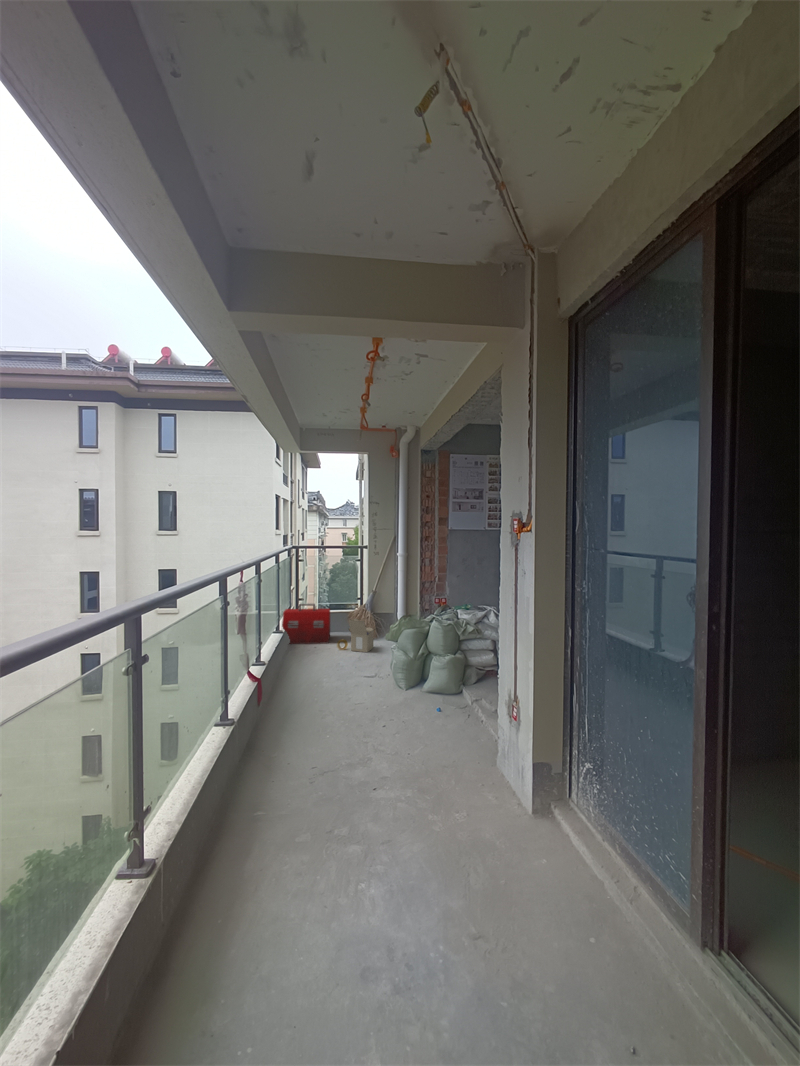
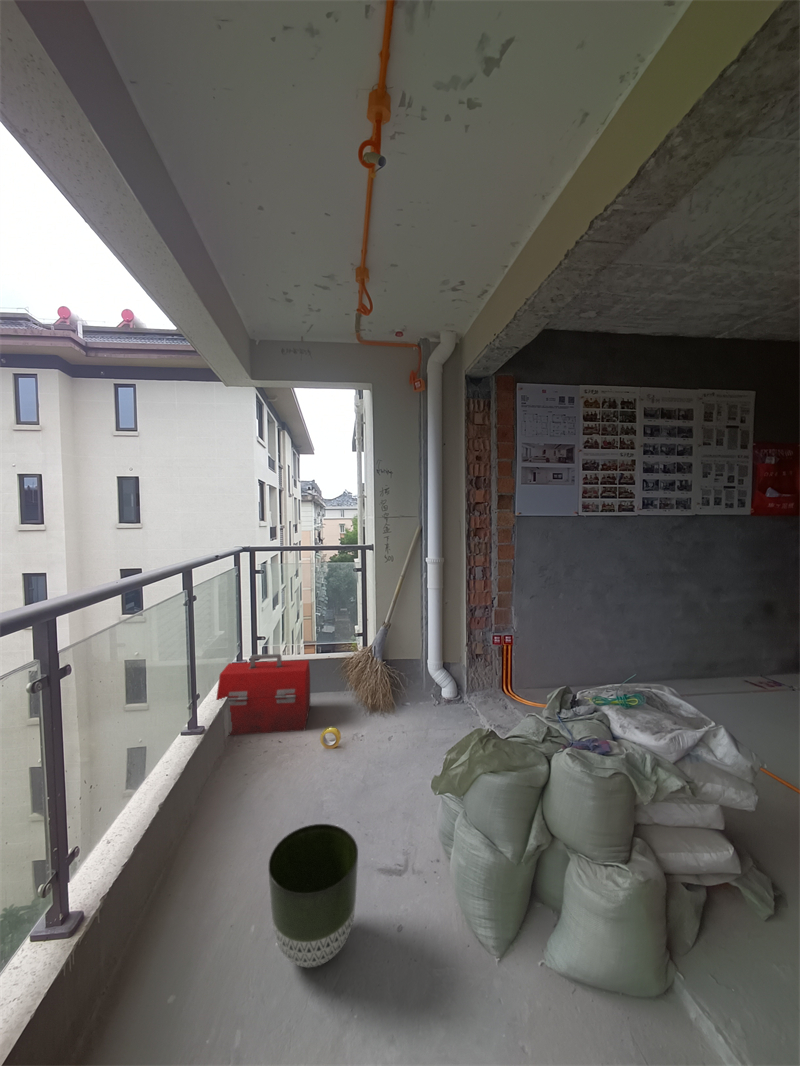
cardboard box: present [349,619,375,652] -> none [341,701,395,764]
planter: none [324,643,355,682] -> present [269,824,358,968]

